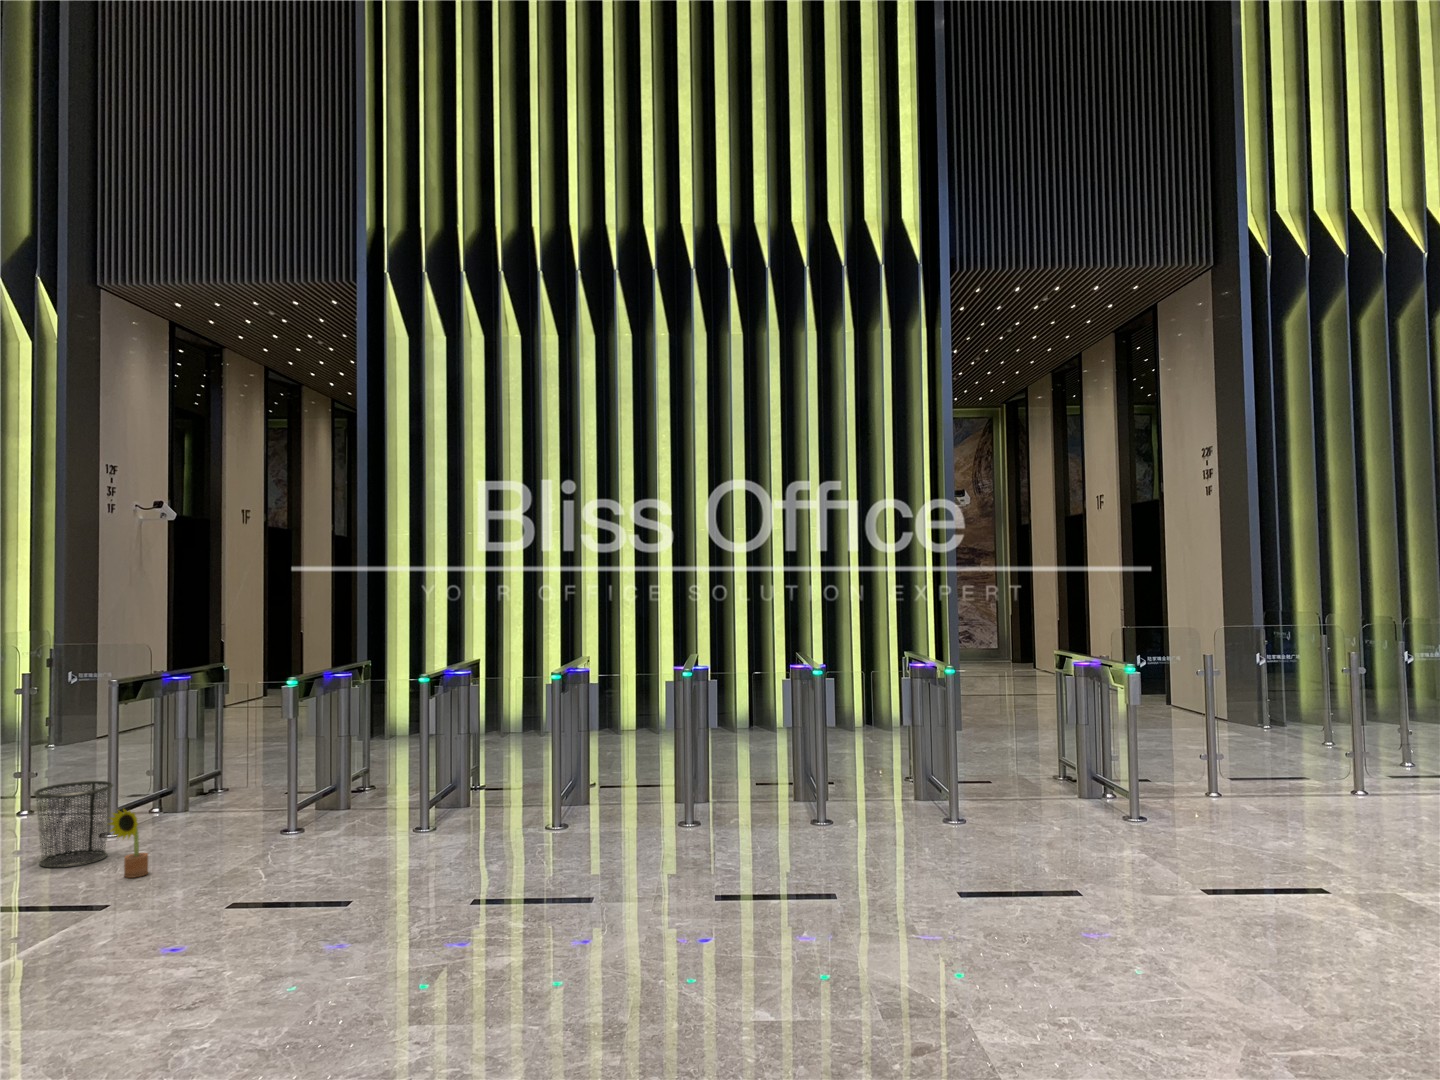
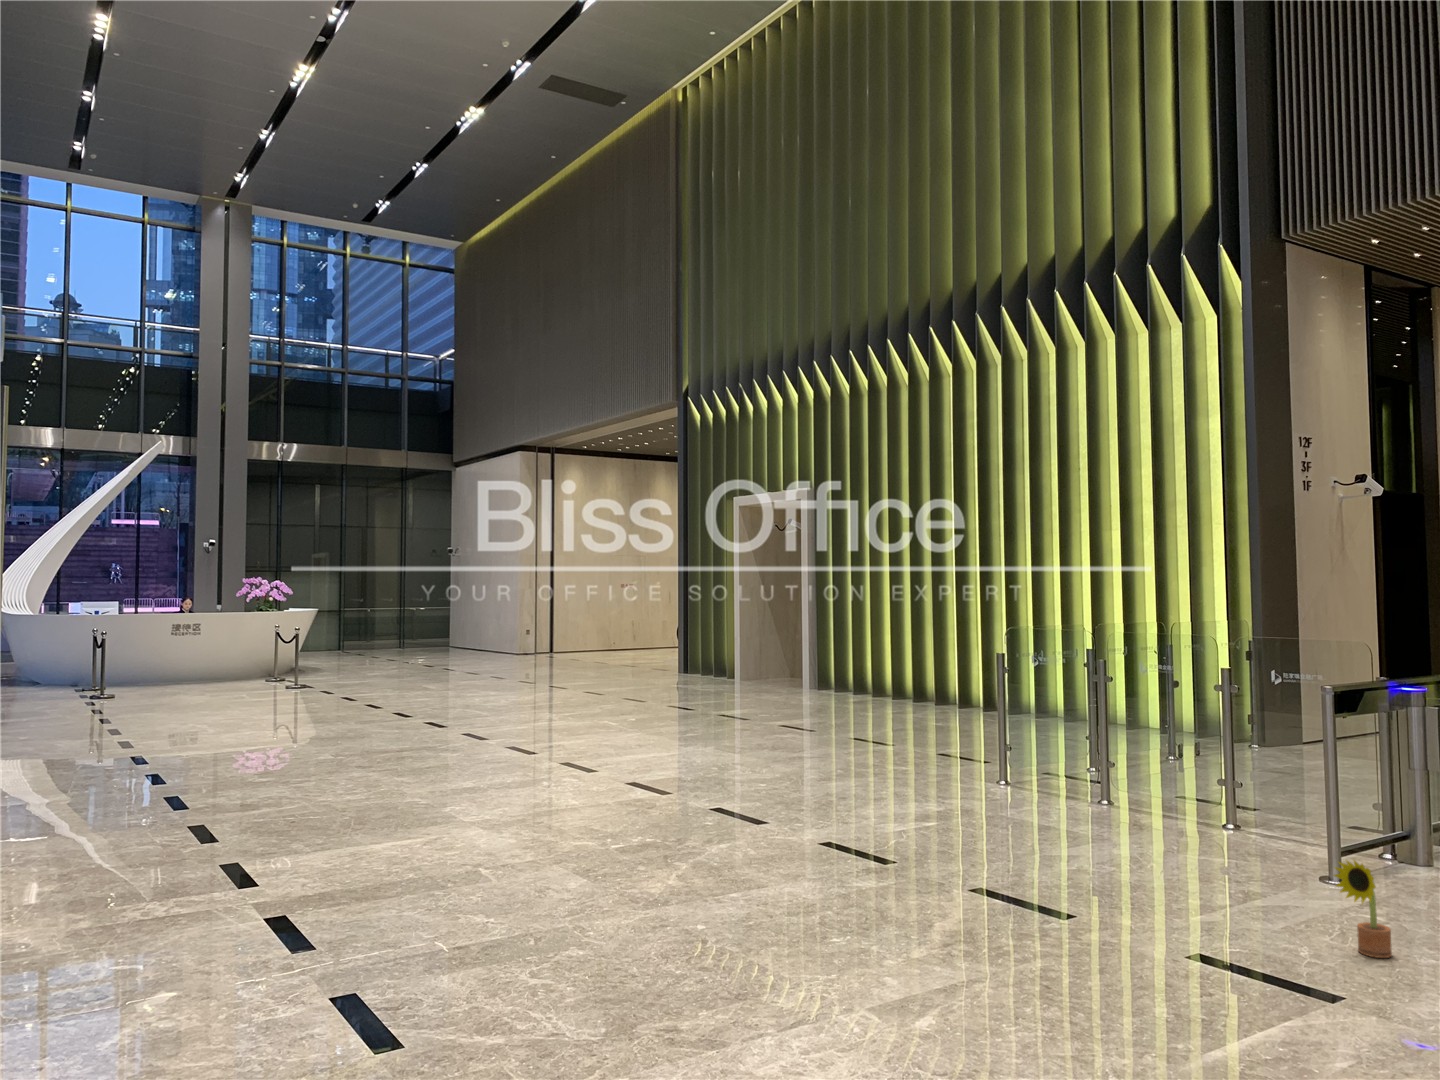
waste bin: present [34,781,113,868] -> none [1240,806,1336,916]

